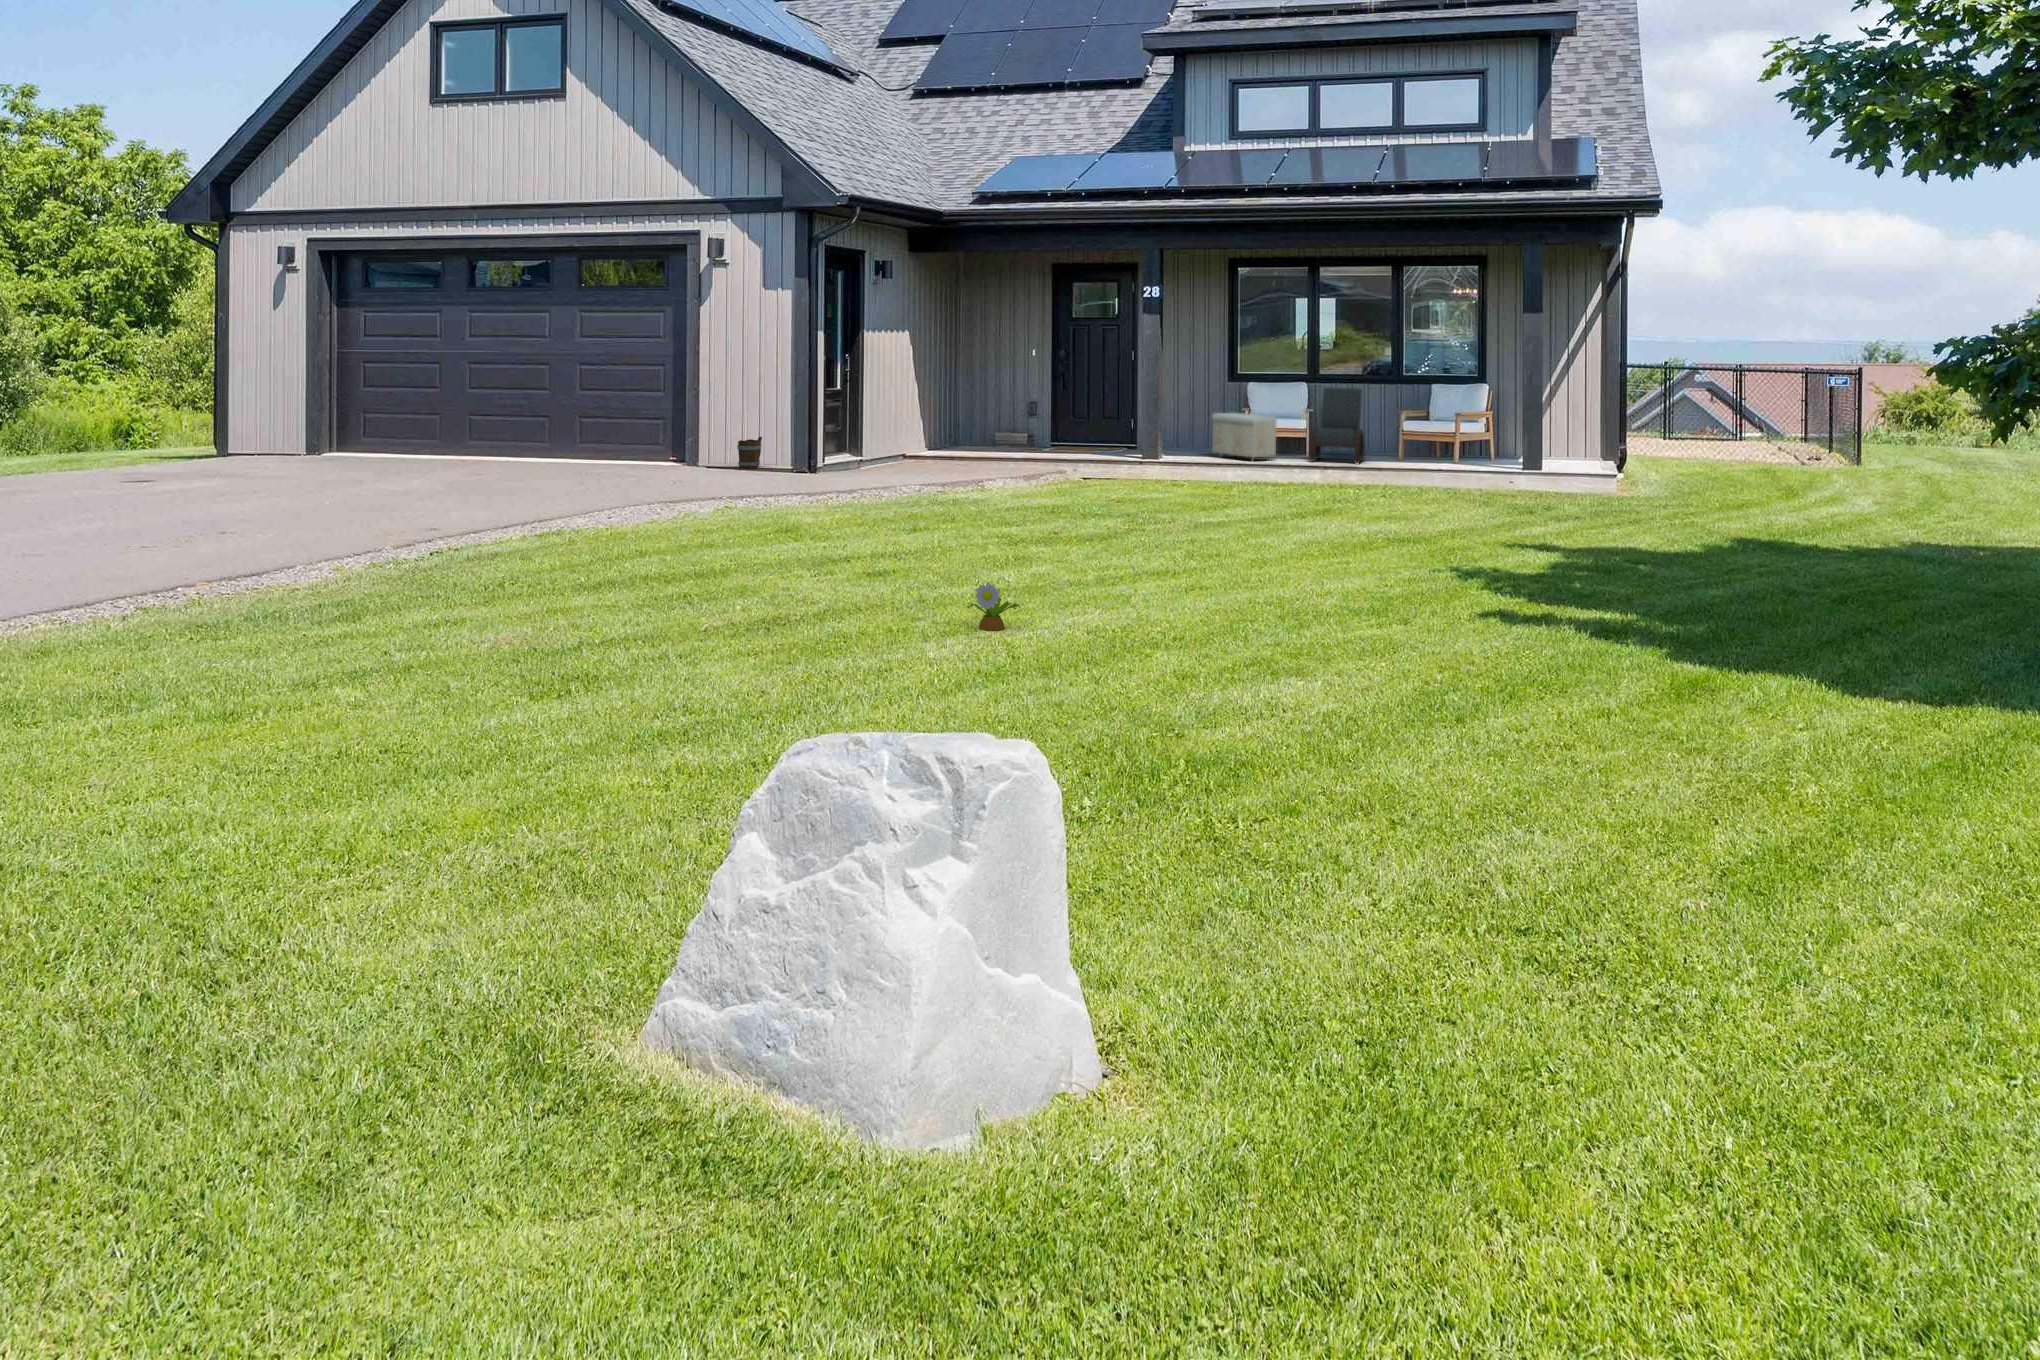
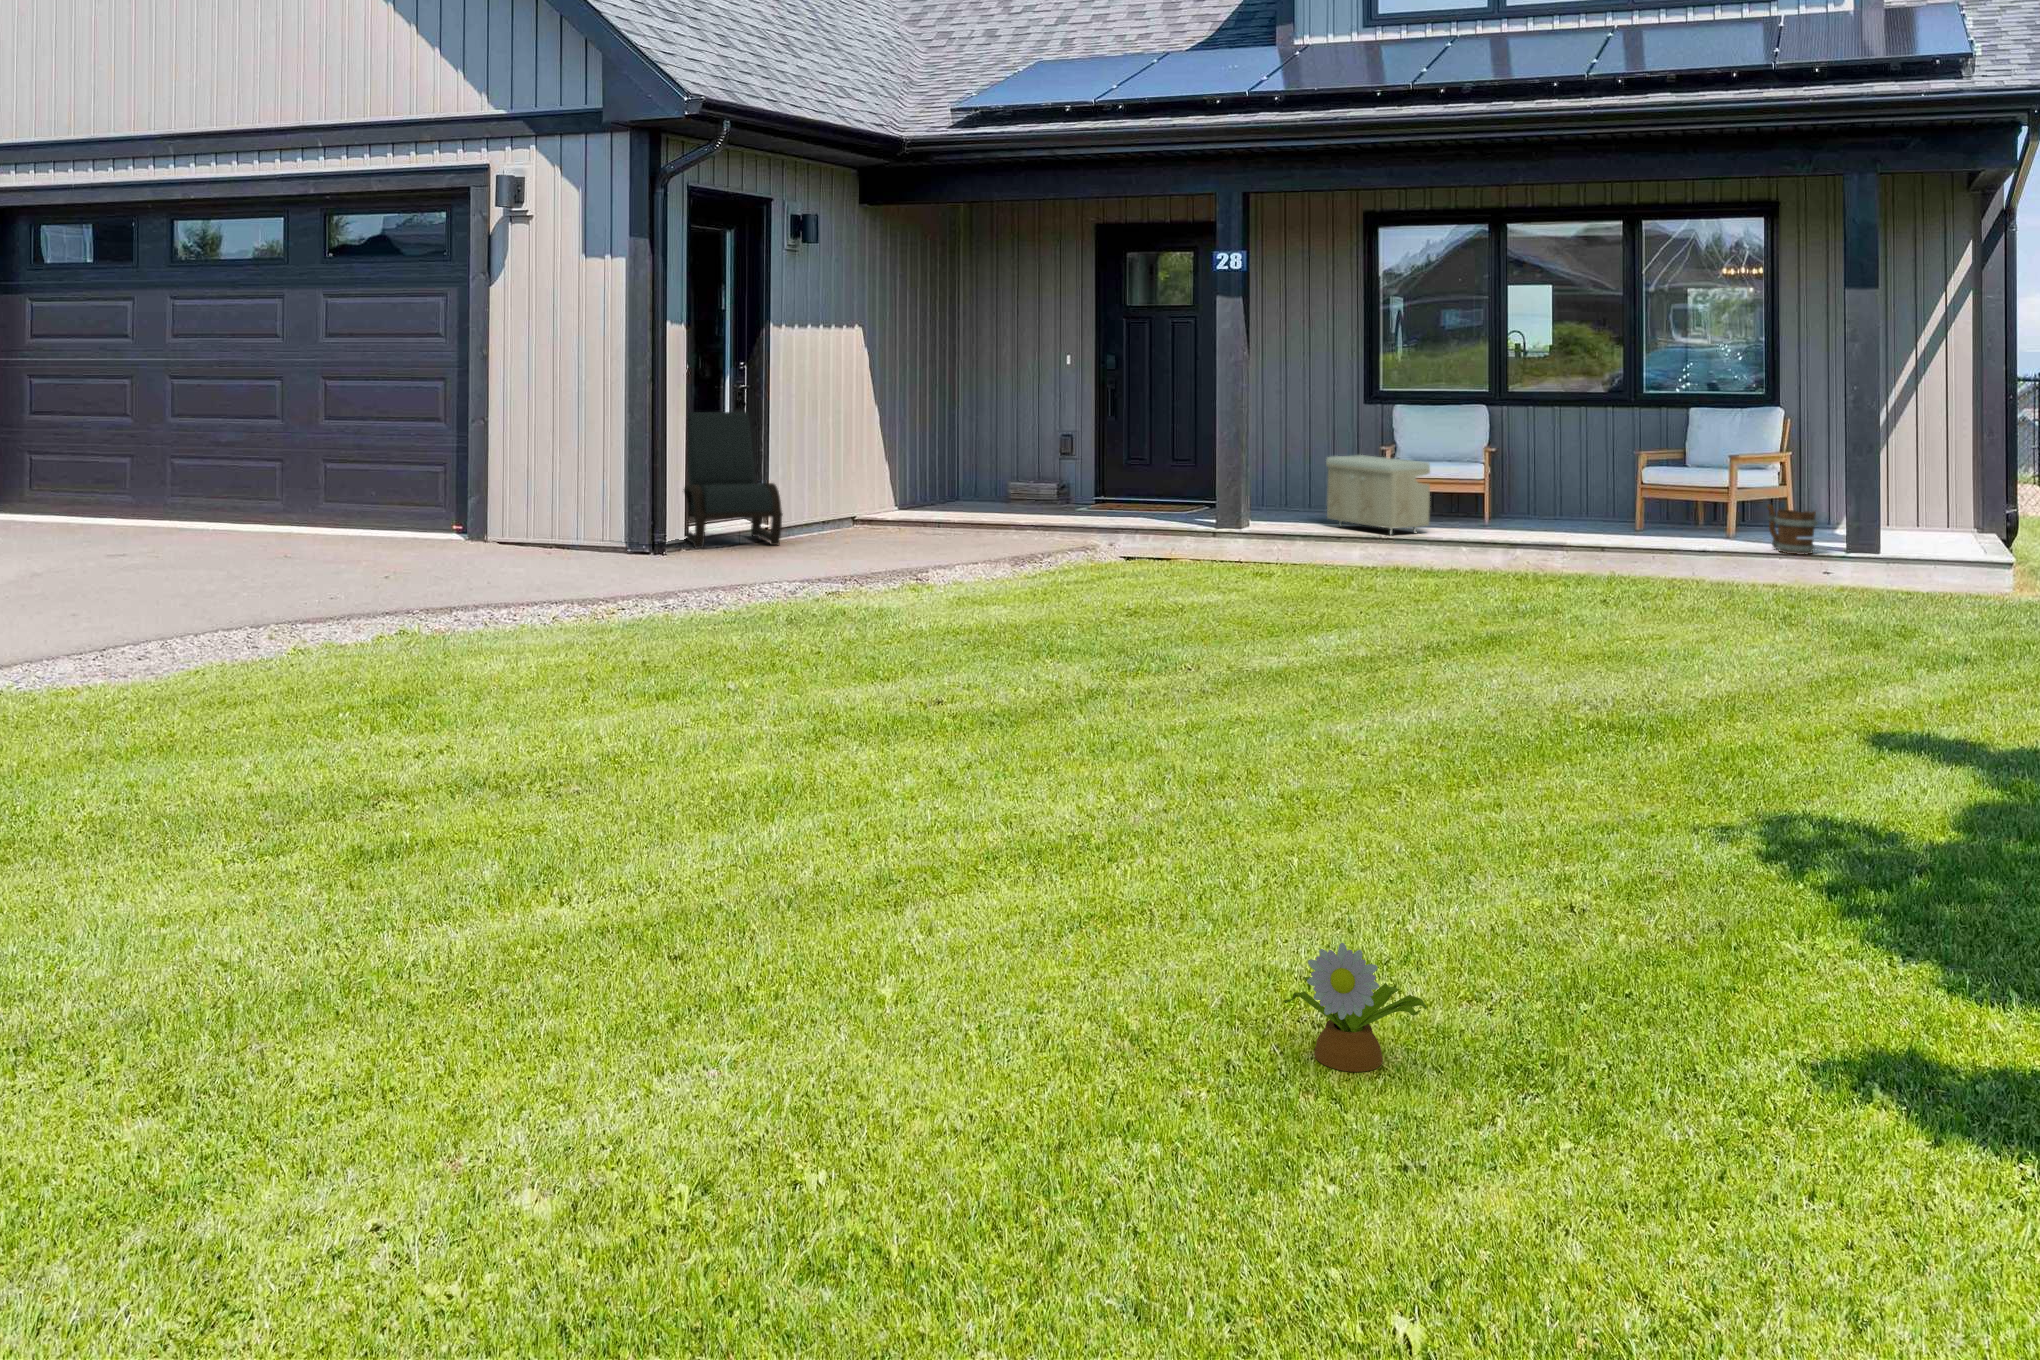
lounge chair: present [1309,388,1365,464] -> present [683,412,783,548]
bucket: present [737,437,762,468] -> present [1767,504,1818,555]
decorative plant: present [967,582,1021,630] -> present [1283,943,1427,1072]

